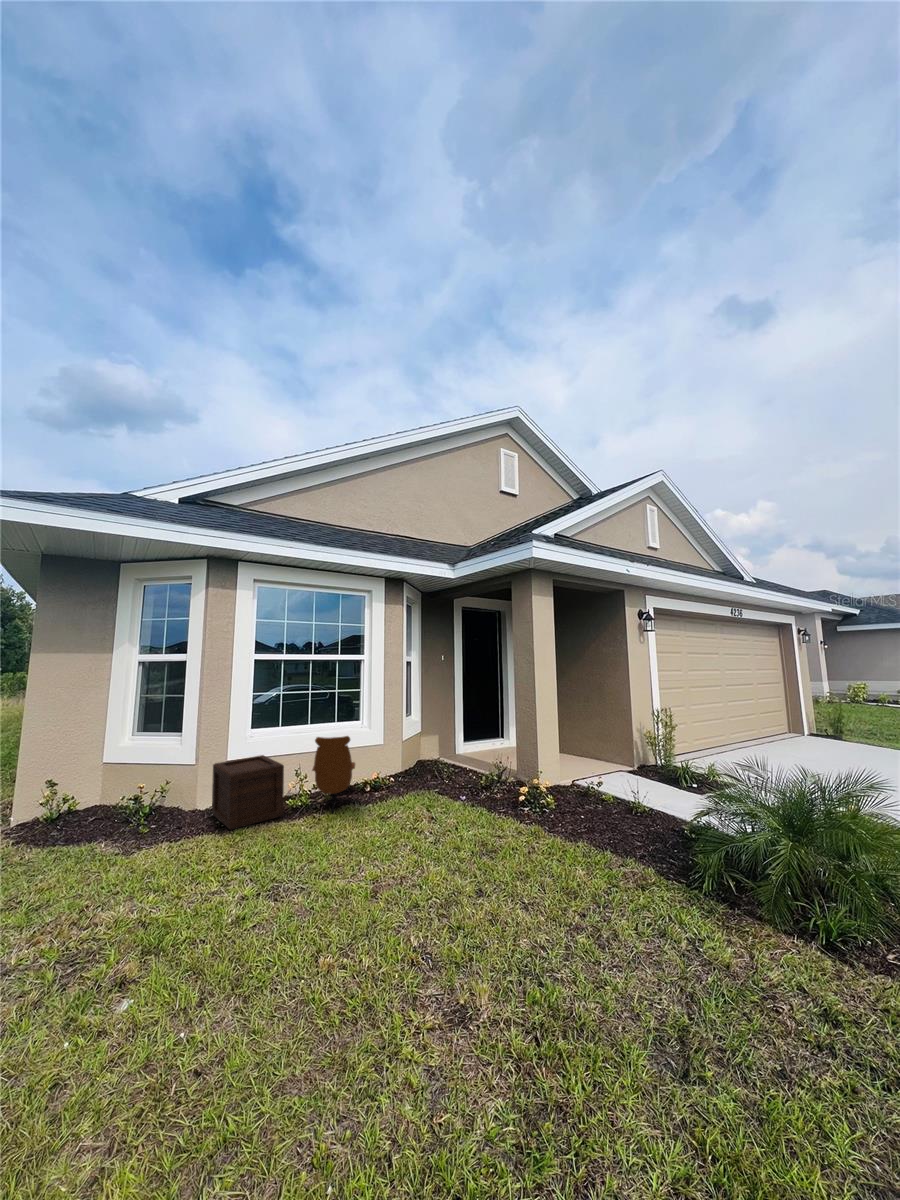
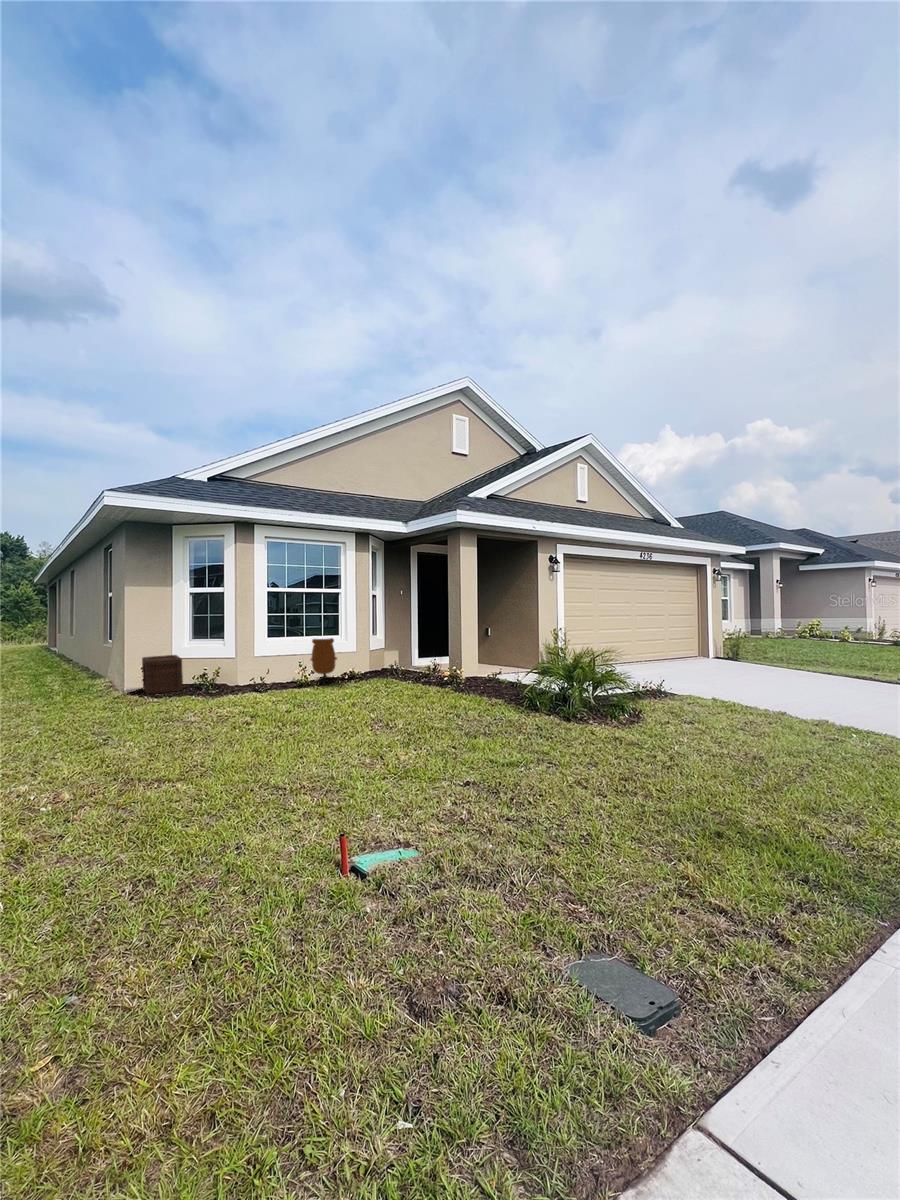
wooden crate: present [212,755,284,830] -> present [142,655,183,694]

